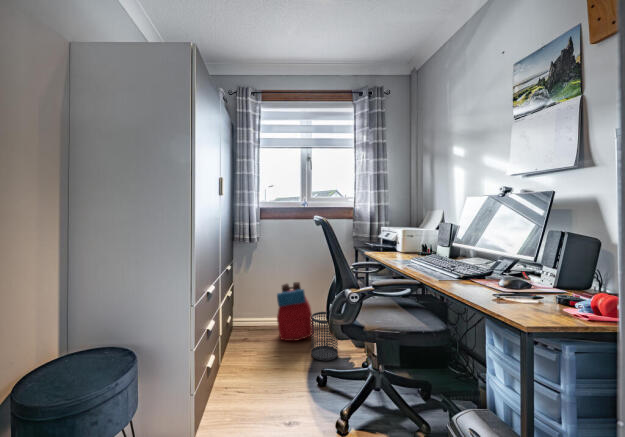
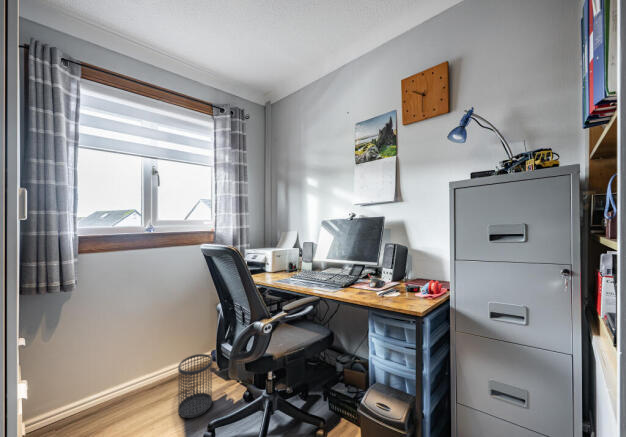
backpack: present [277,282,313,341] -> none [114,325,175,412]

